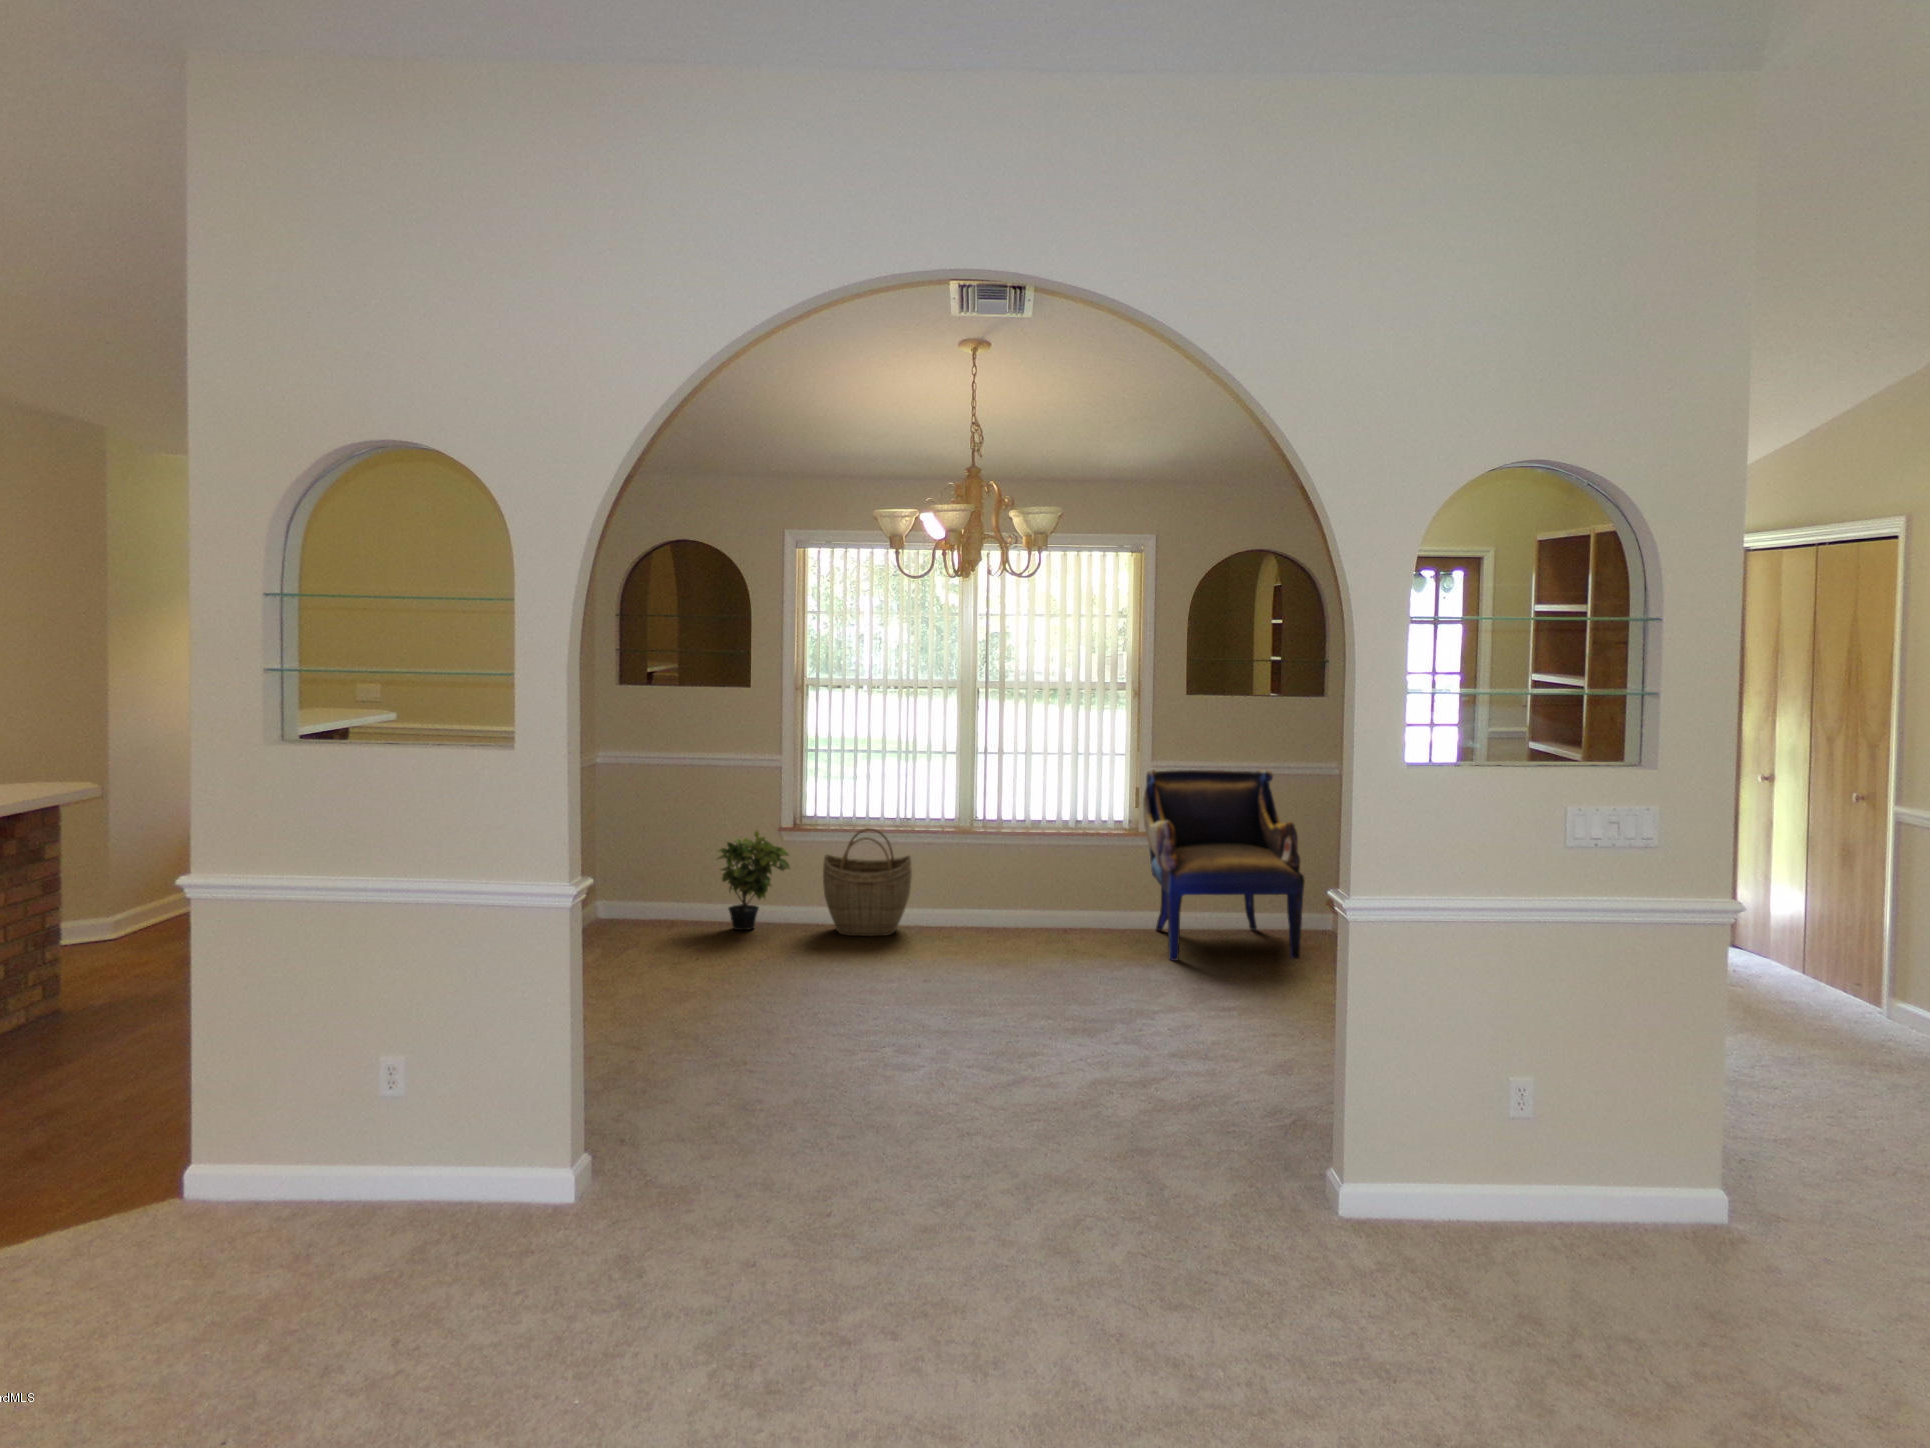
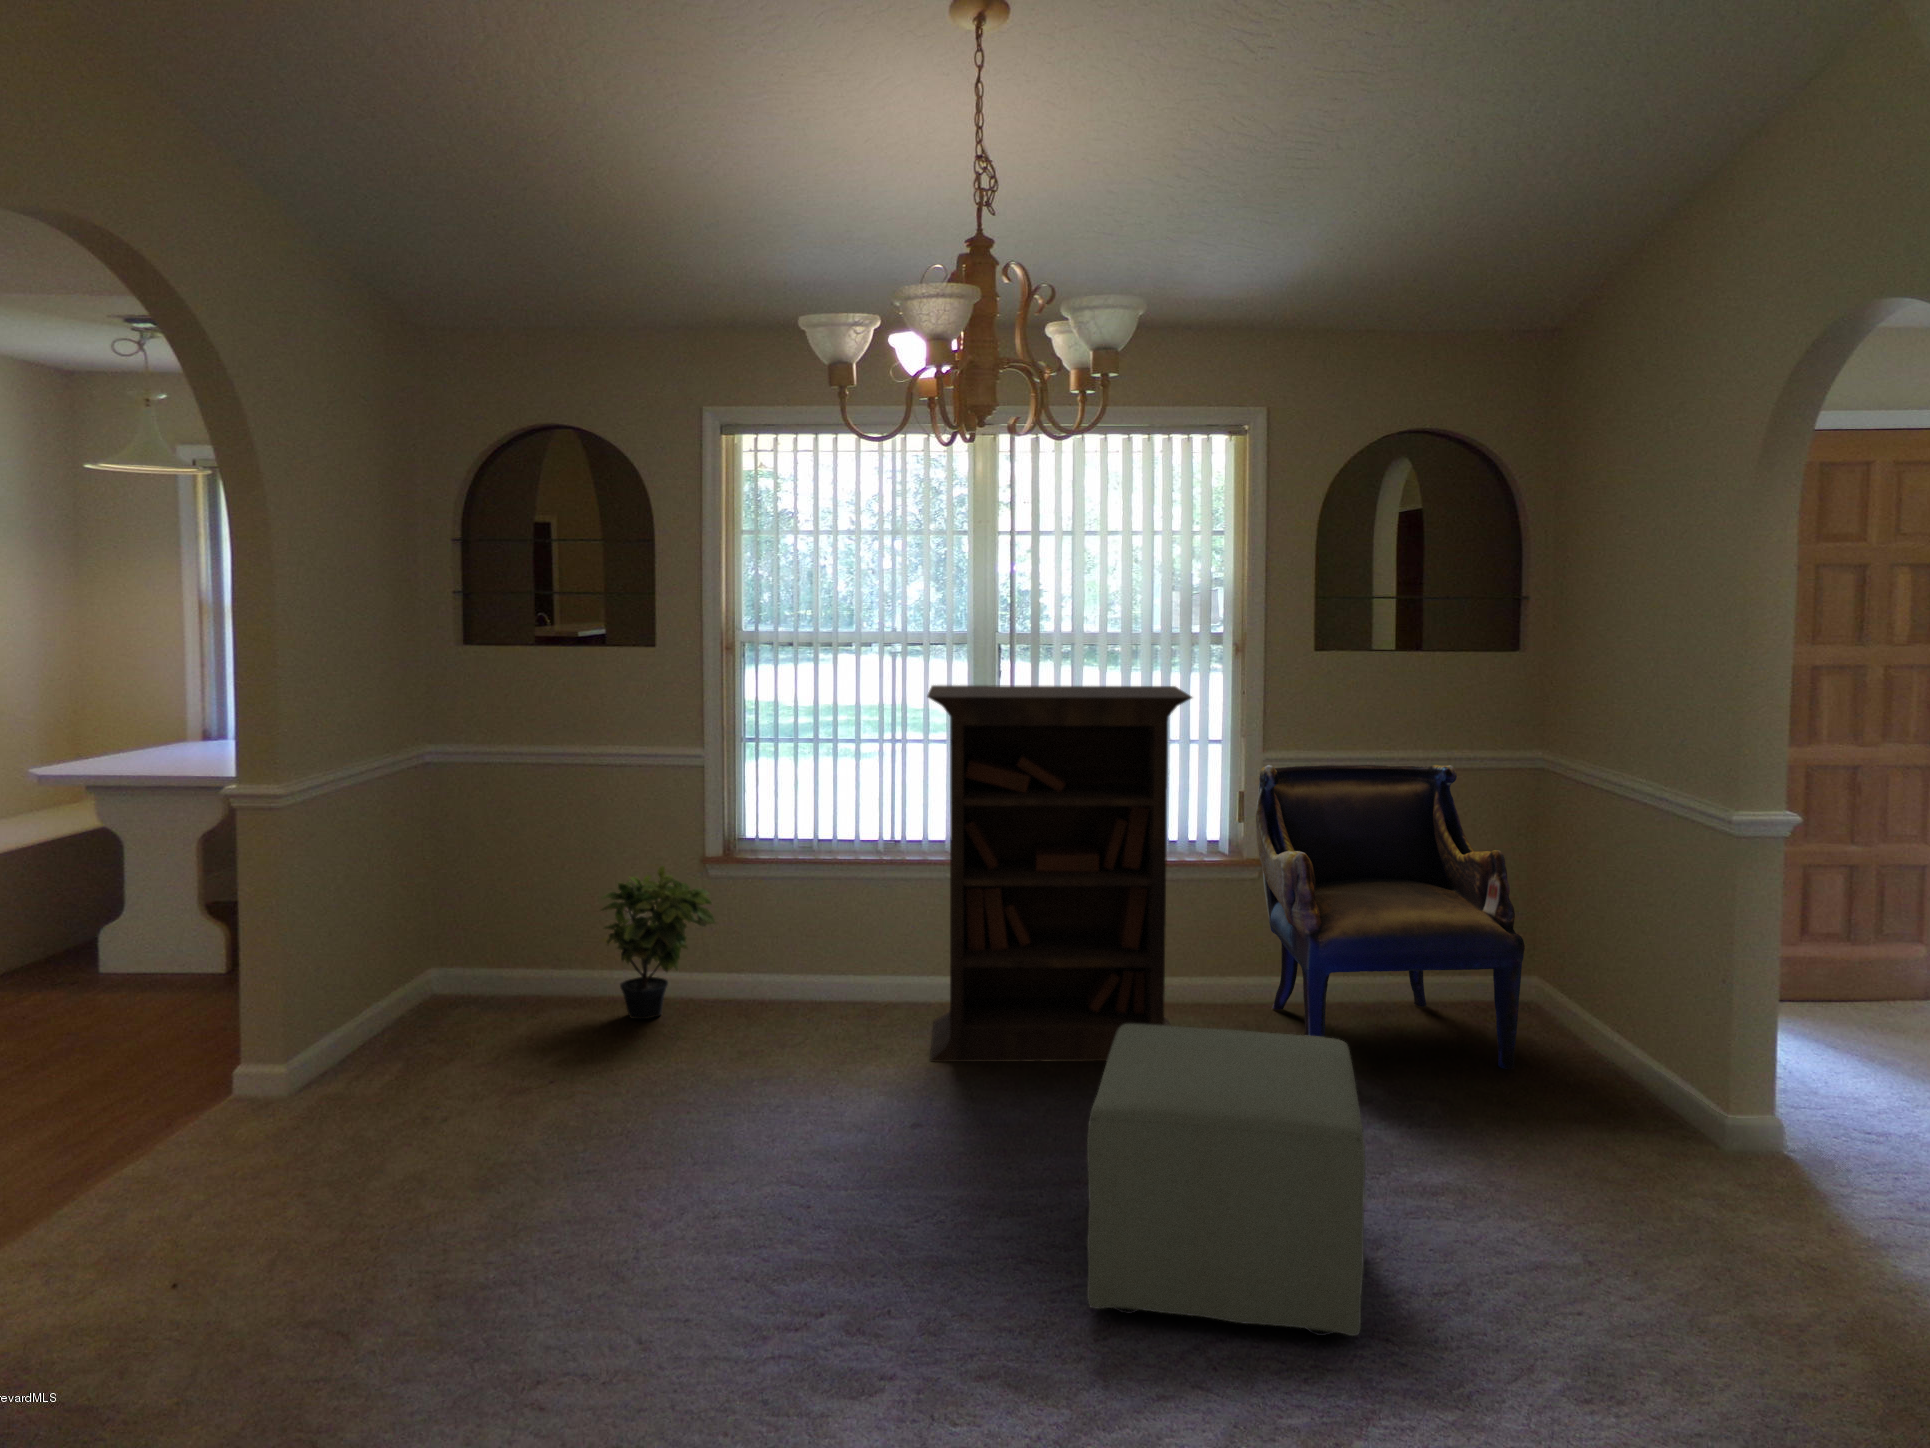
bookcase: none [932,714,1100,953] -> present [927,685,1192,1062]
woven basket: present [823,828,912,936] -> none [764,859,900,1029]
ottoman: none [1024,903,1173,1052] -> present [1087,1024,1365,1336]

